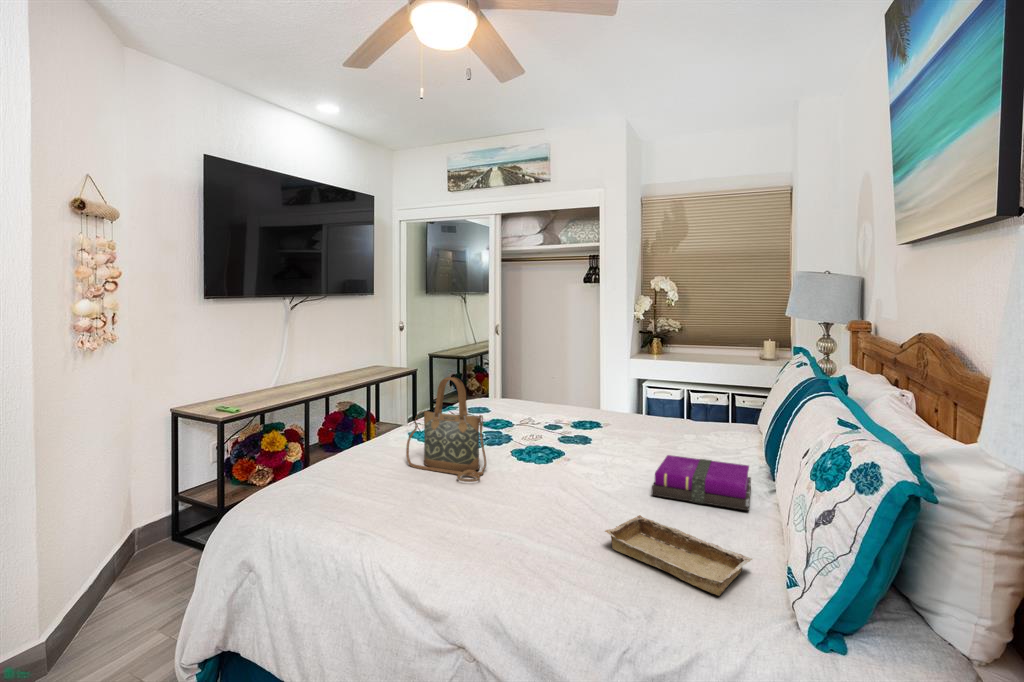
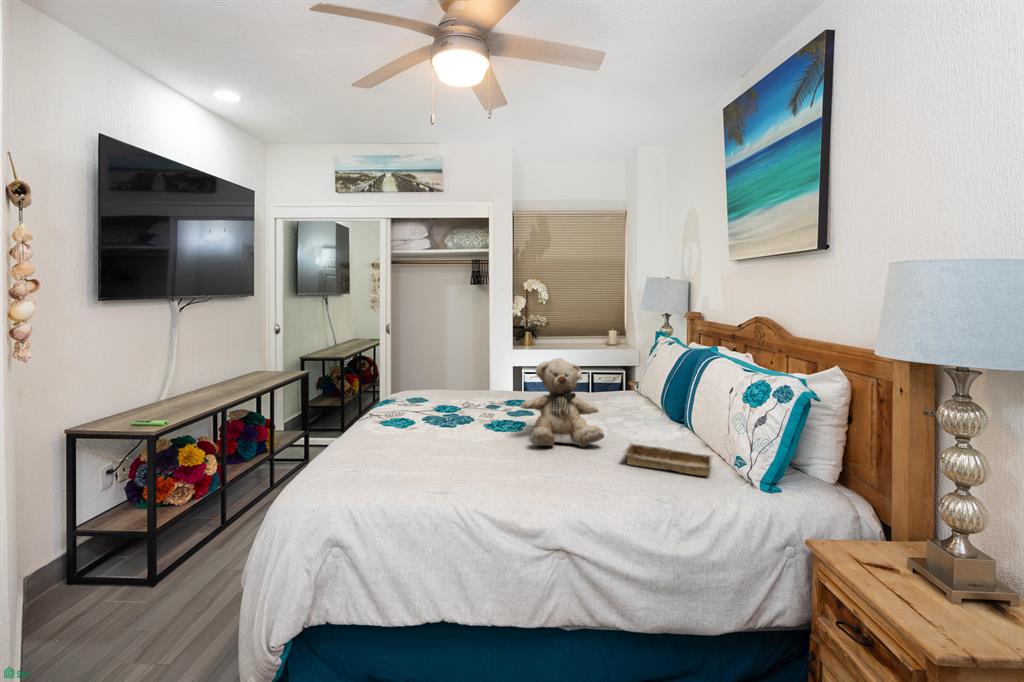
handbag: present [406,377,486,482] -> none [415,358,493,440]
teddy bear: none [509,384,617,510] -> present [520,358,604,447]
notebook: present [652,455,751,511] -> none [612,408,683,436]

